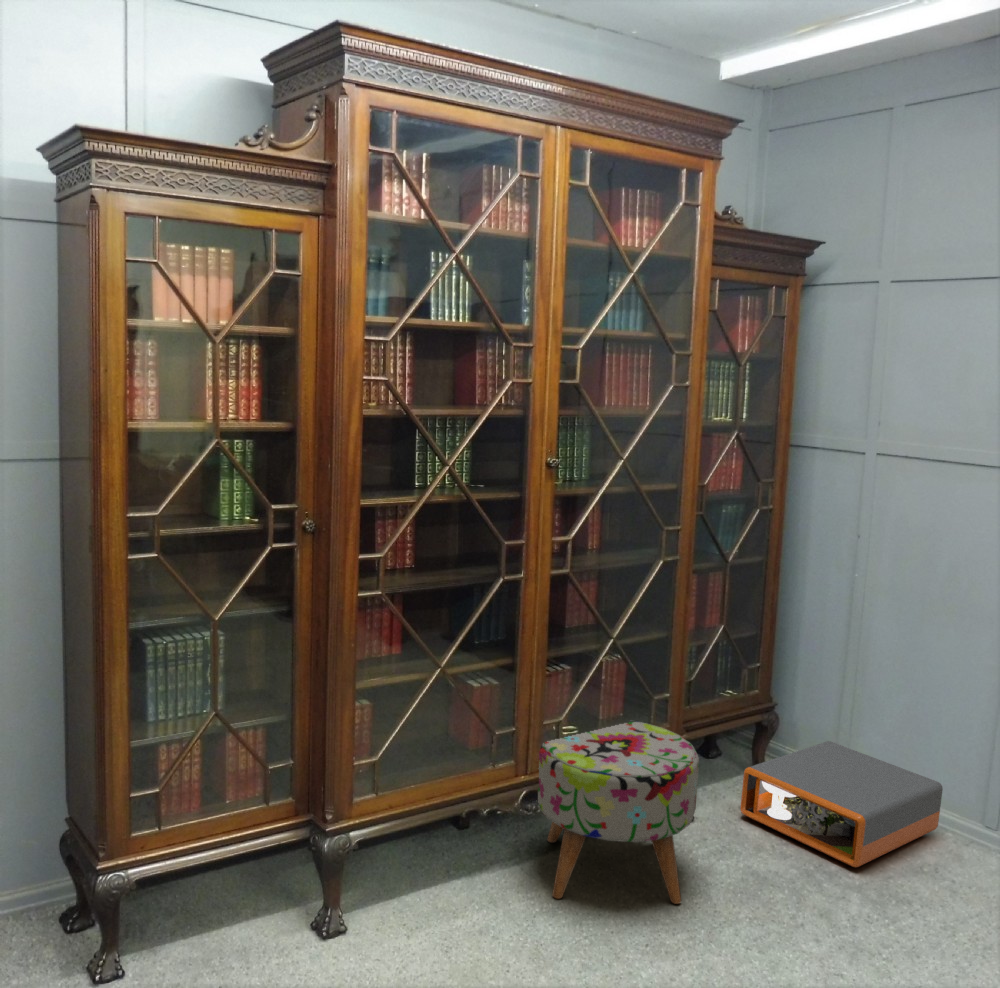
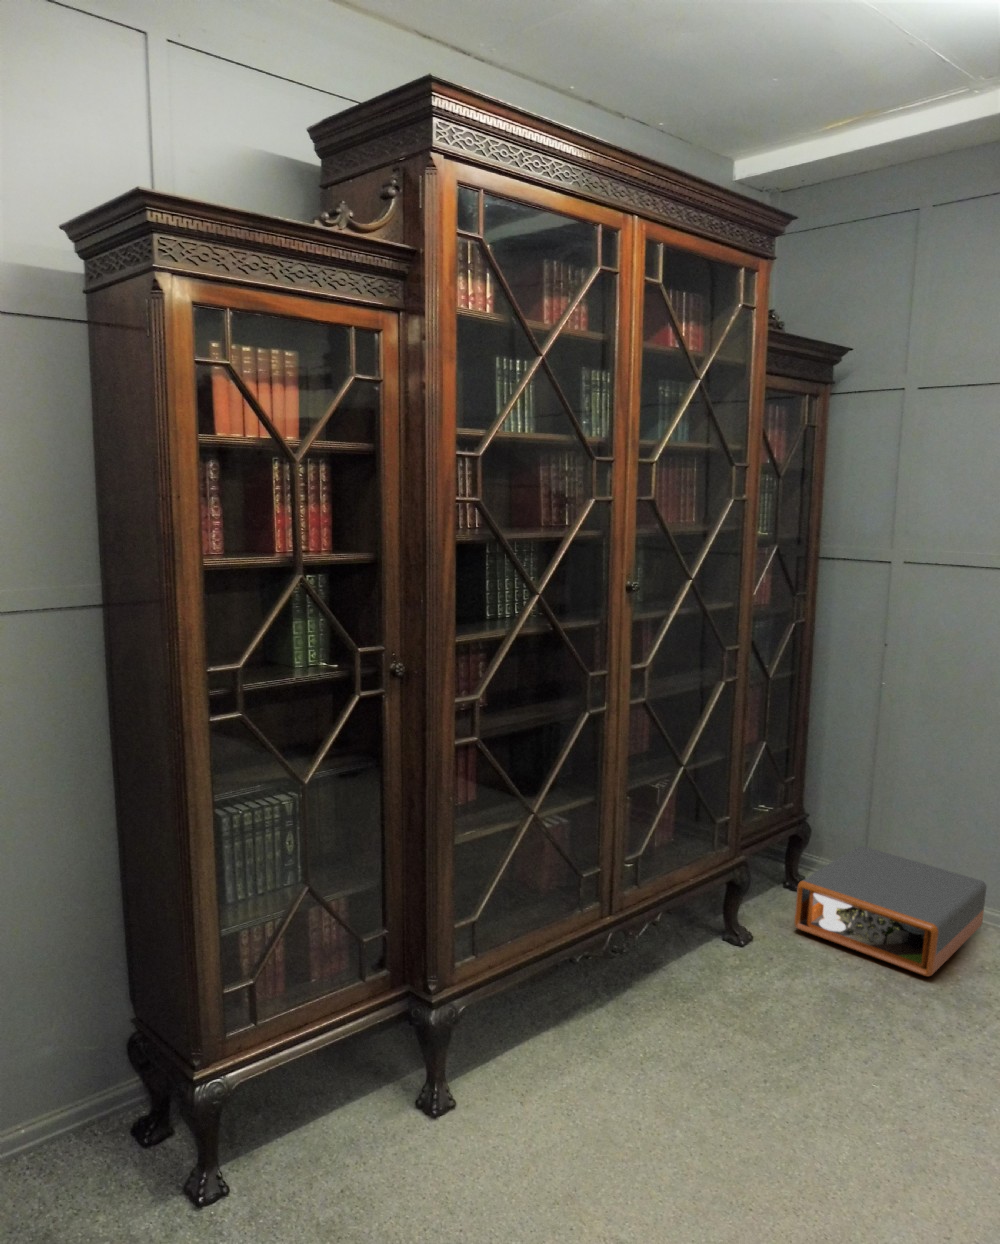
ottoman: present [537,722,699,904] -> none [615,845,789,1045]

